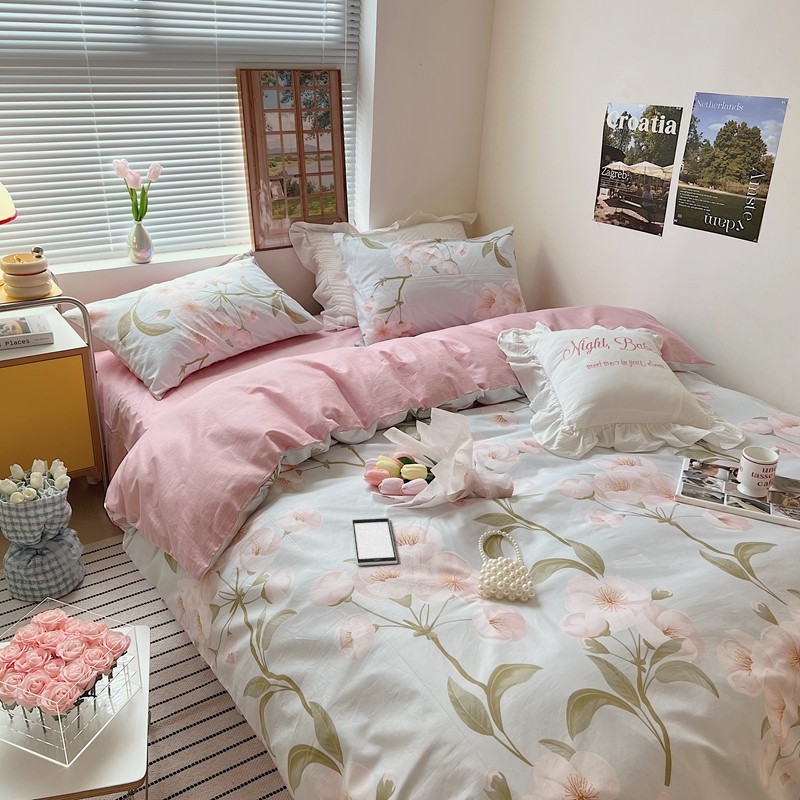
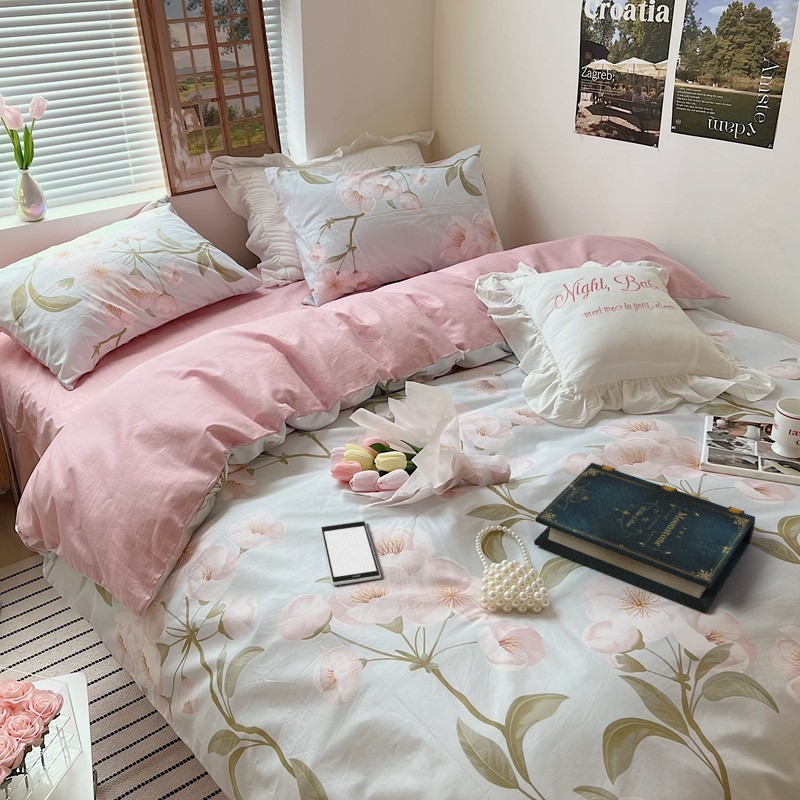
book: none [527,486,714,612] -> present [534,463,755,613]

